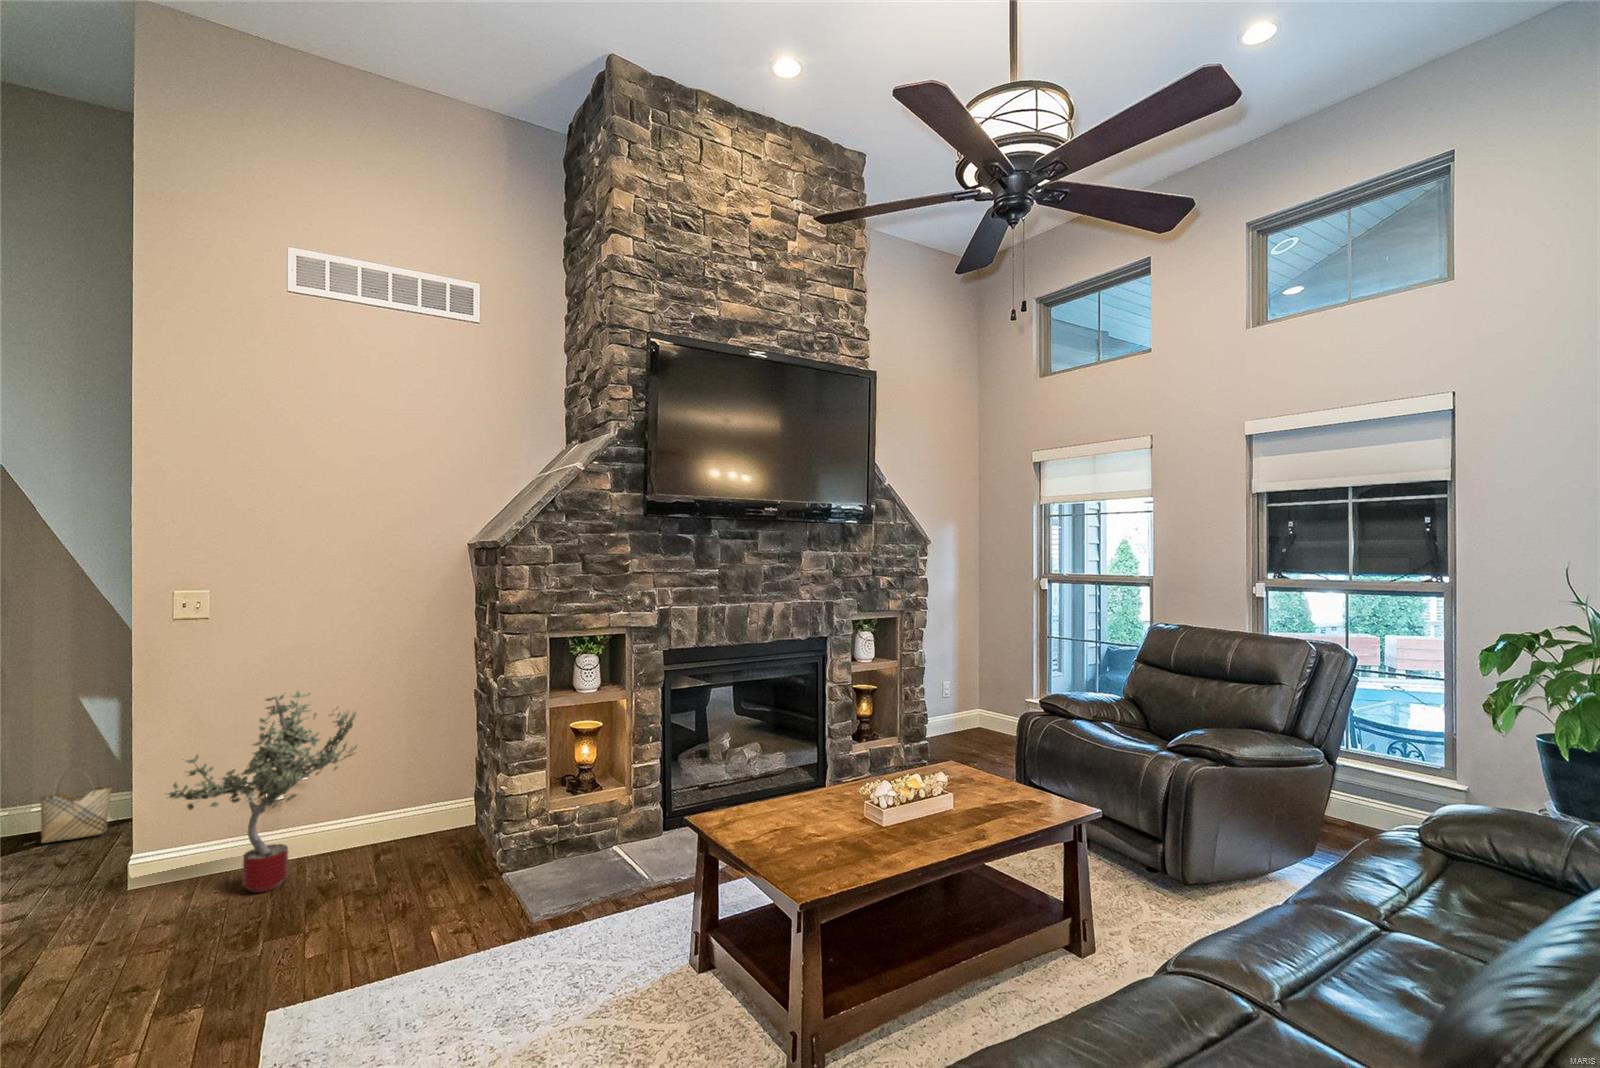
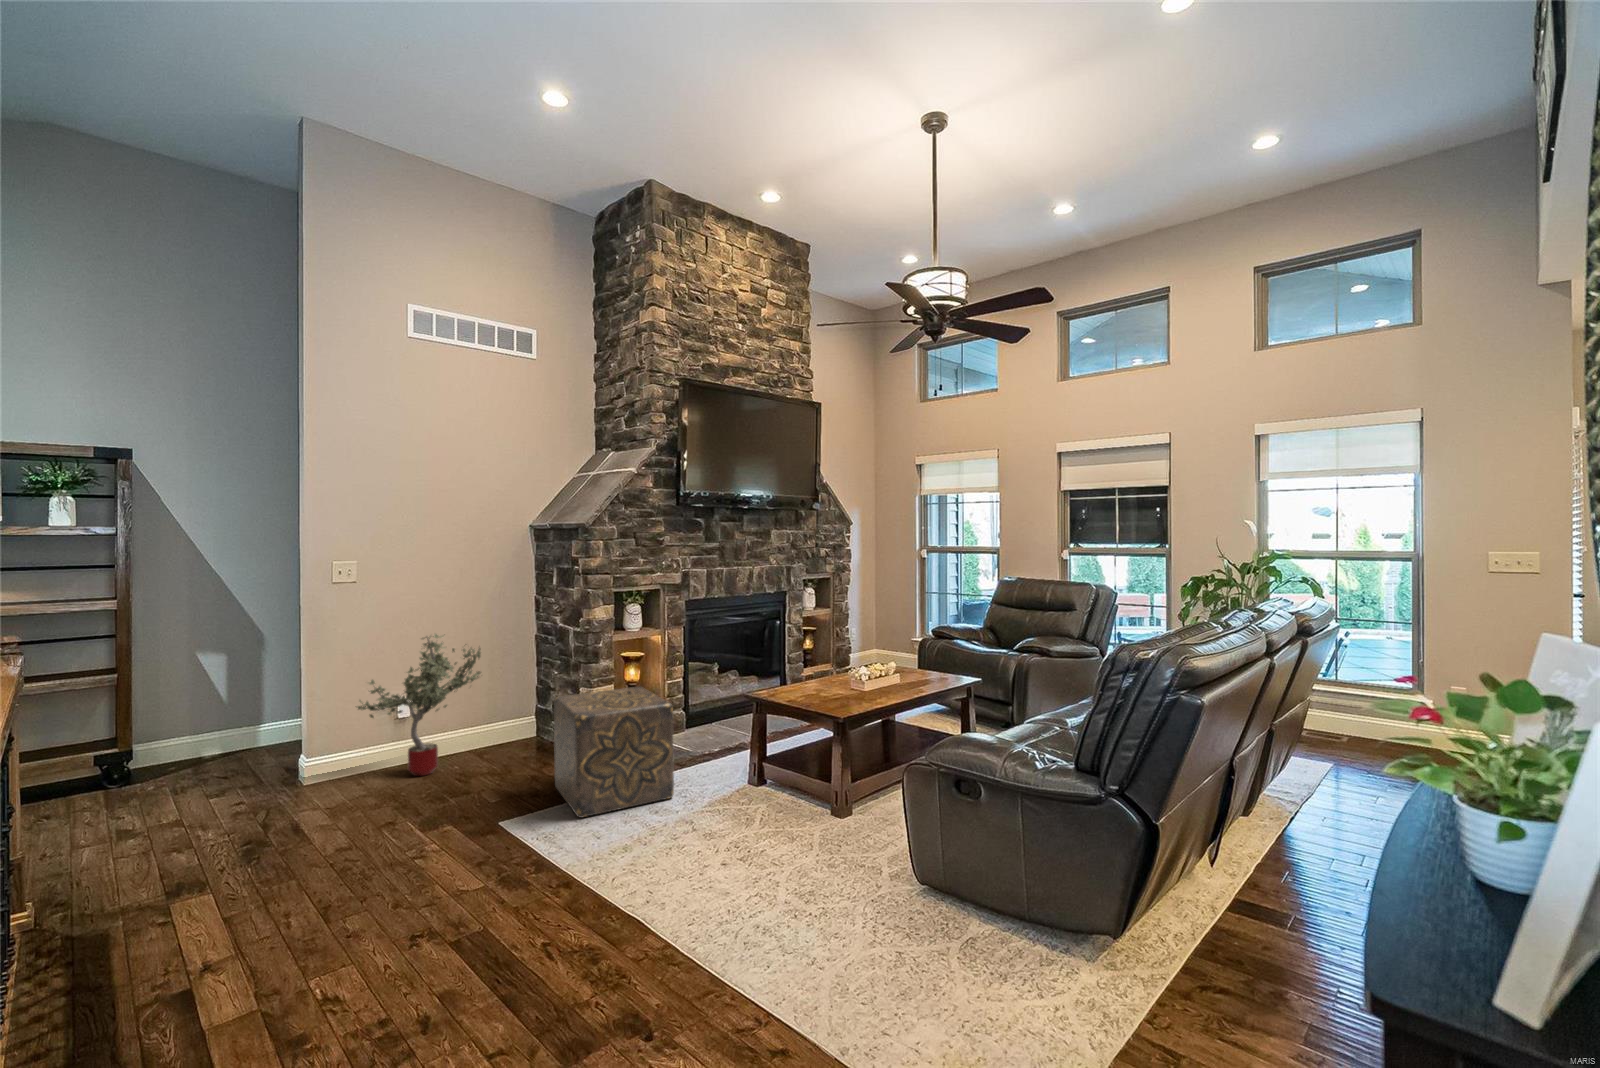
woven basket: present [40,768,111,843] -> none [190,703,243,765]
ottoman: none [367,789,544,1022] -> present [554,686,674,817]

